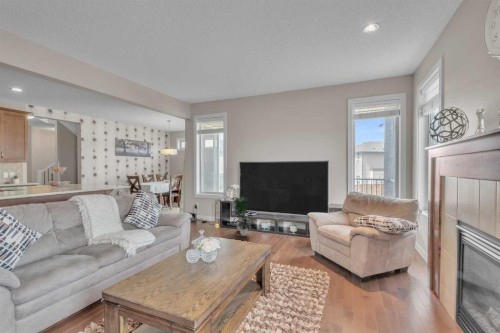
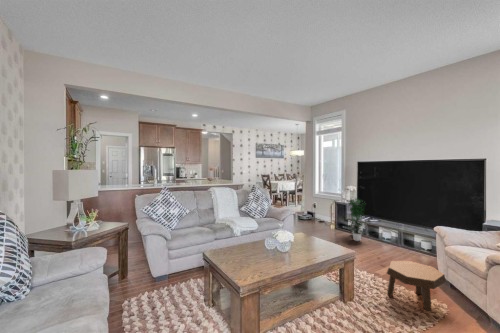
footstool: none [288,245,326,282] -> present [387,261,446,311]

